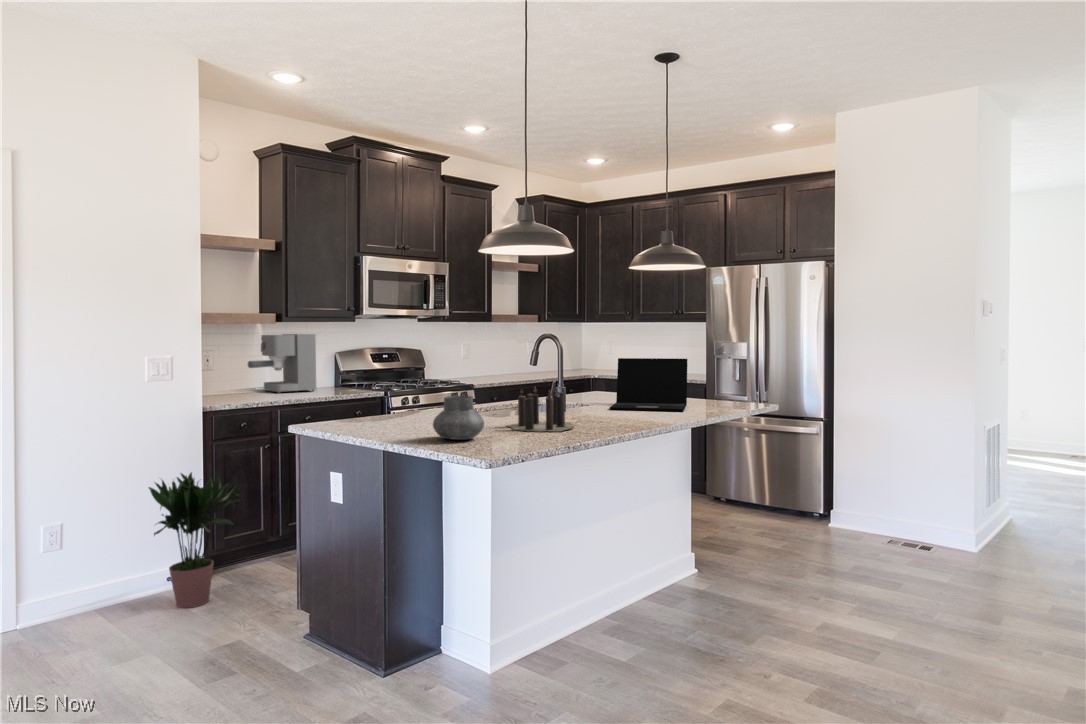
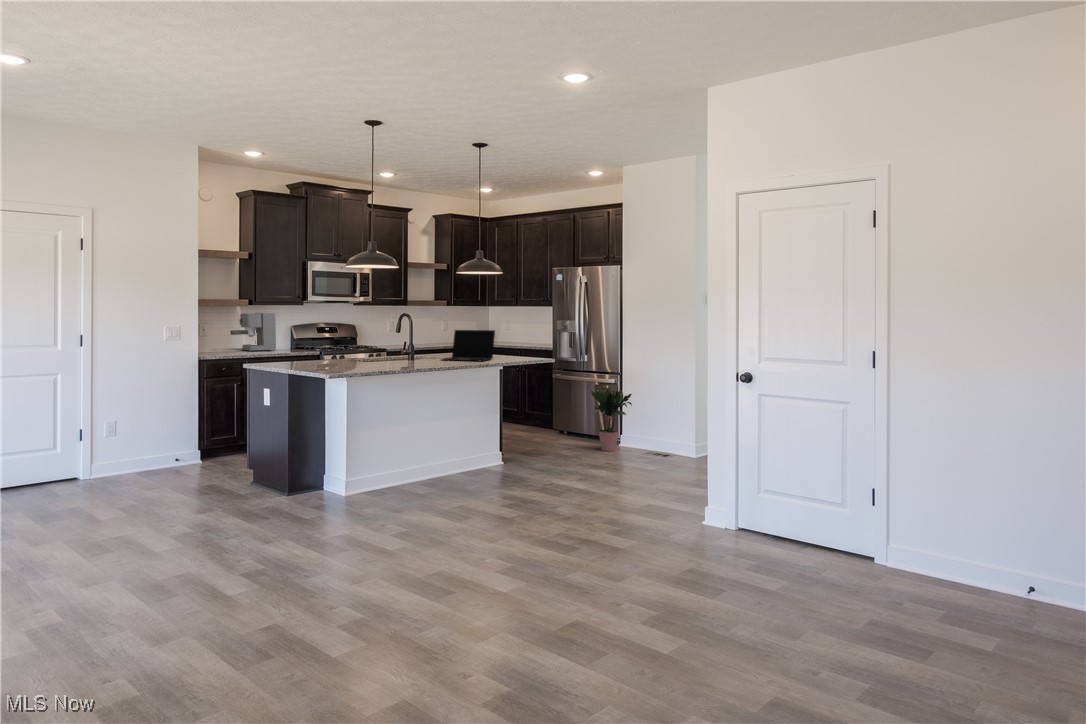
candle: present [508,387,573,432] -> none [357,344,406,367]
vase: present [433,396,484,440] -> none [311,346,340,369]
potted plant: present [149,472,245,608] -> present [591,386,632,451]

